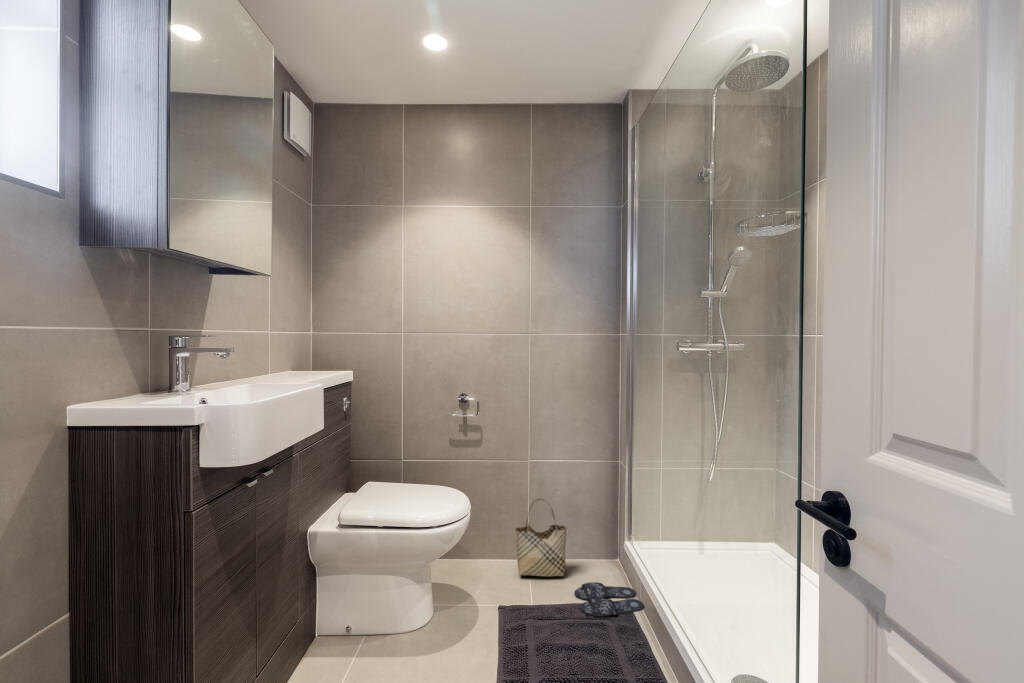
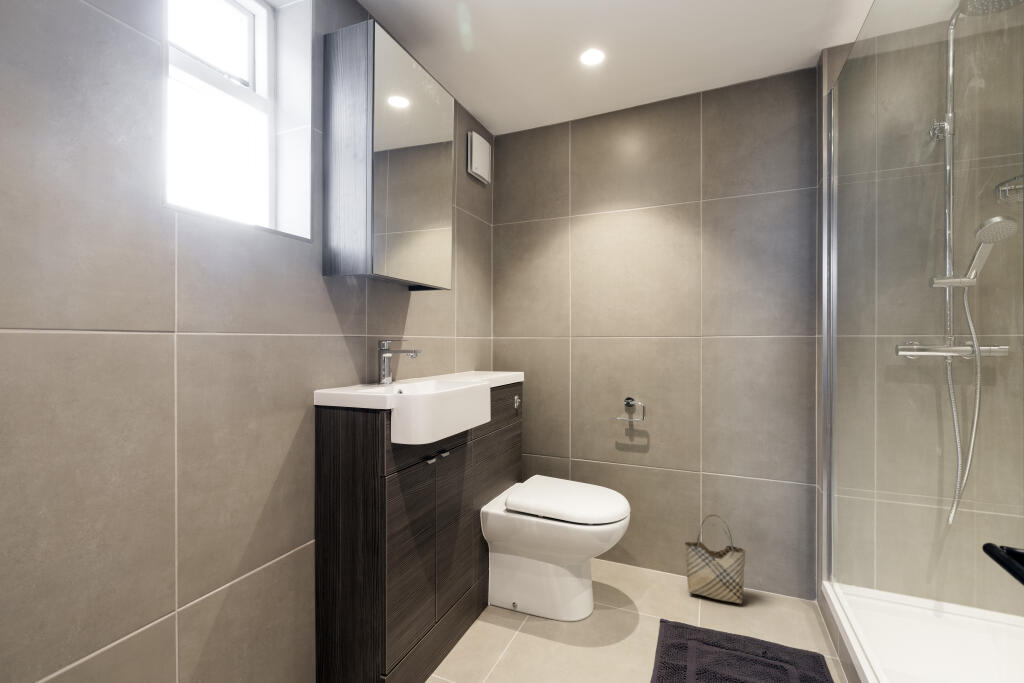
slippers: present [575,582,644,617] -> none [752,617,843,663]

